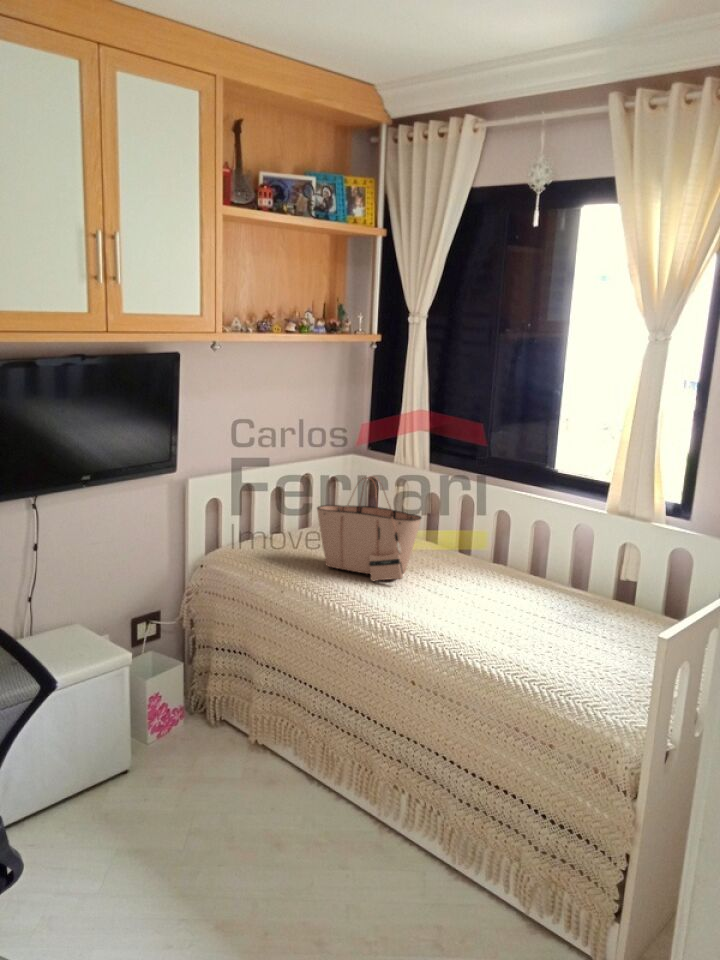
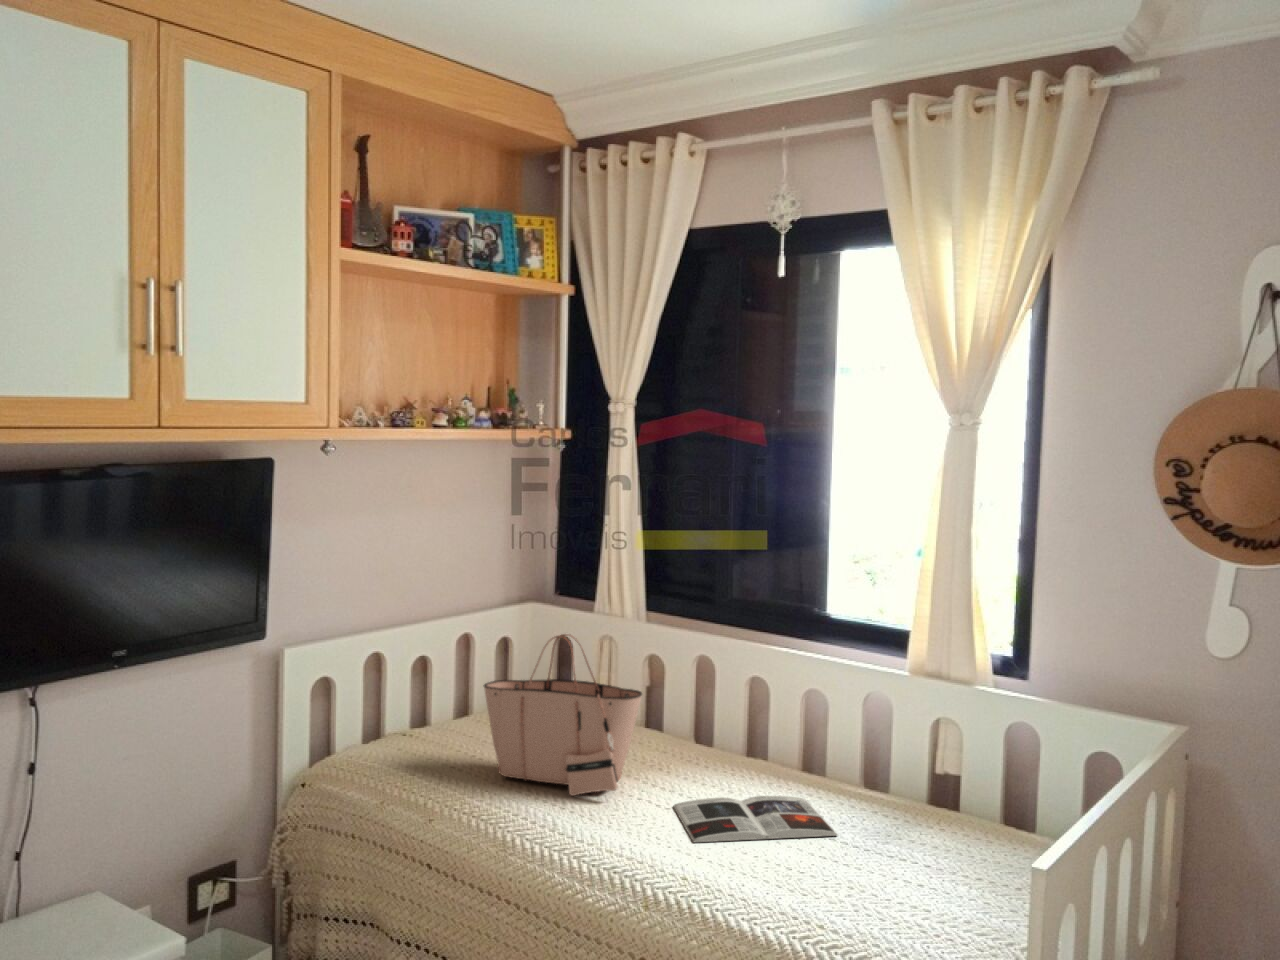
magazine: none [439,587,547,615] -> present [673,796,838,842]

